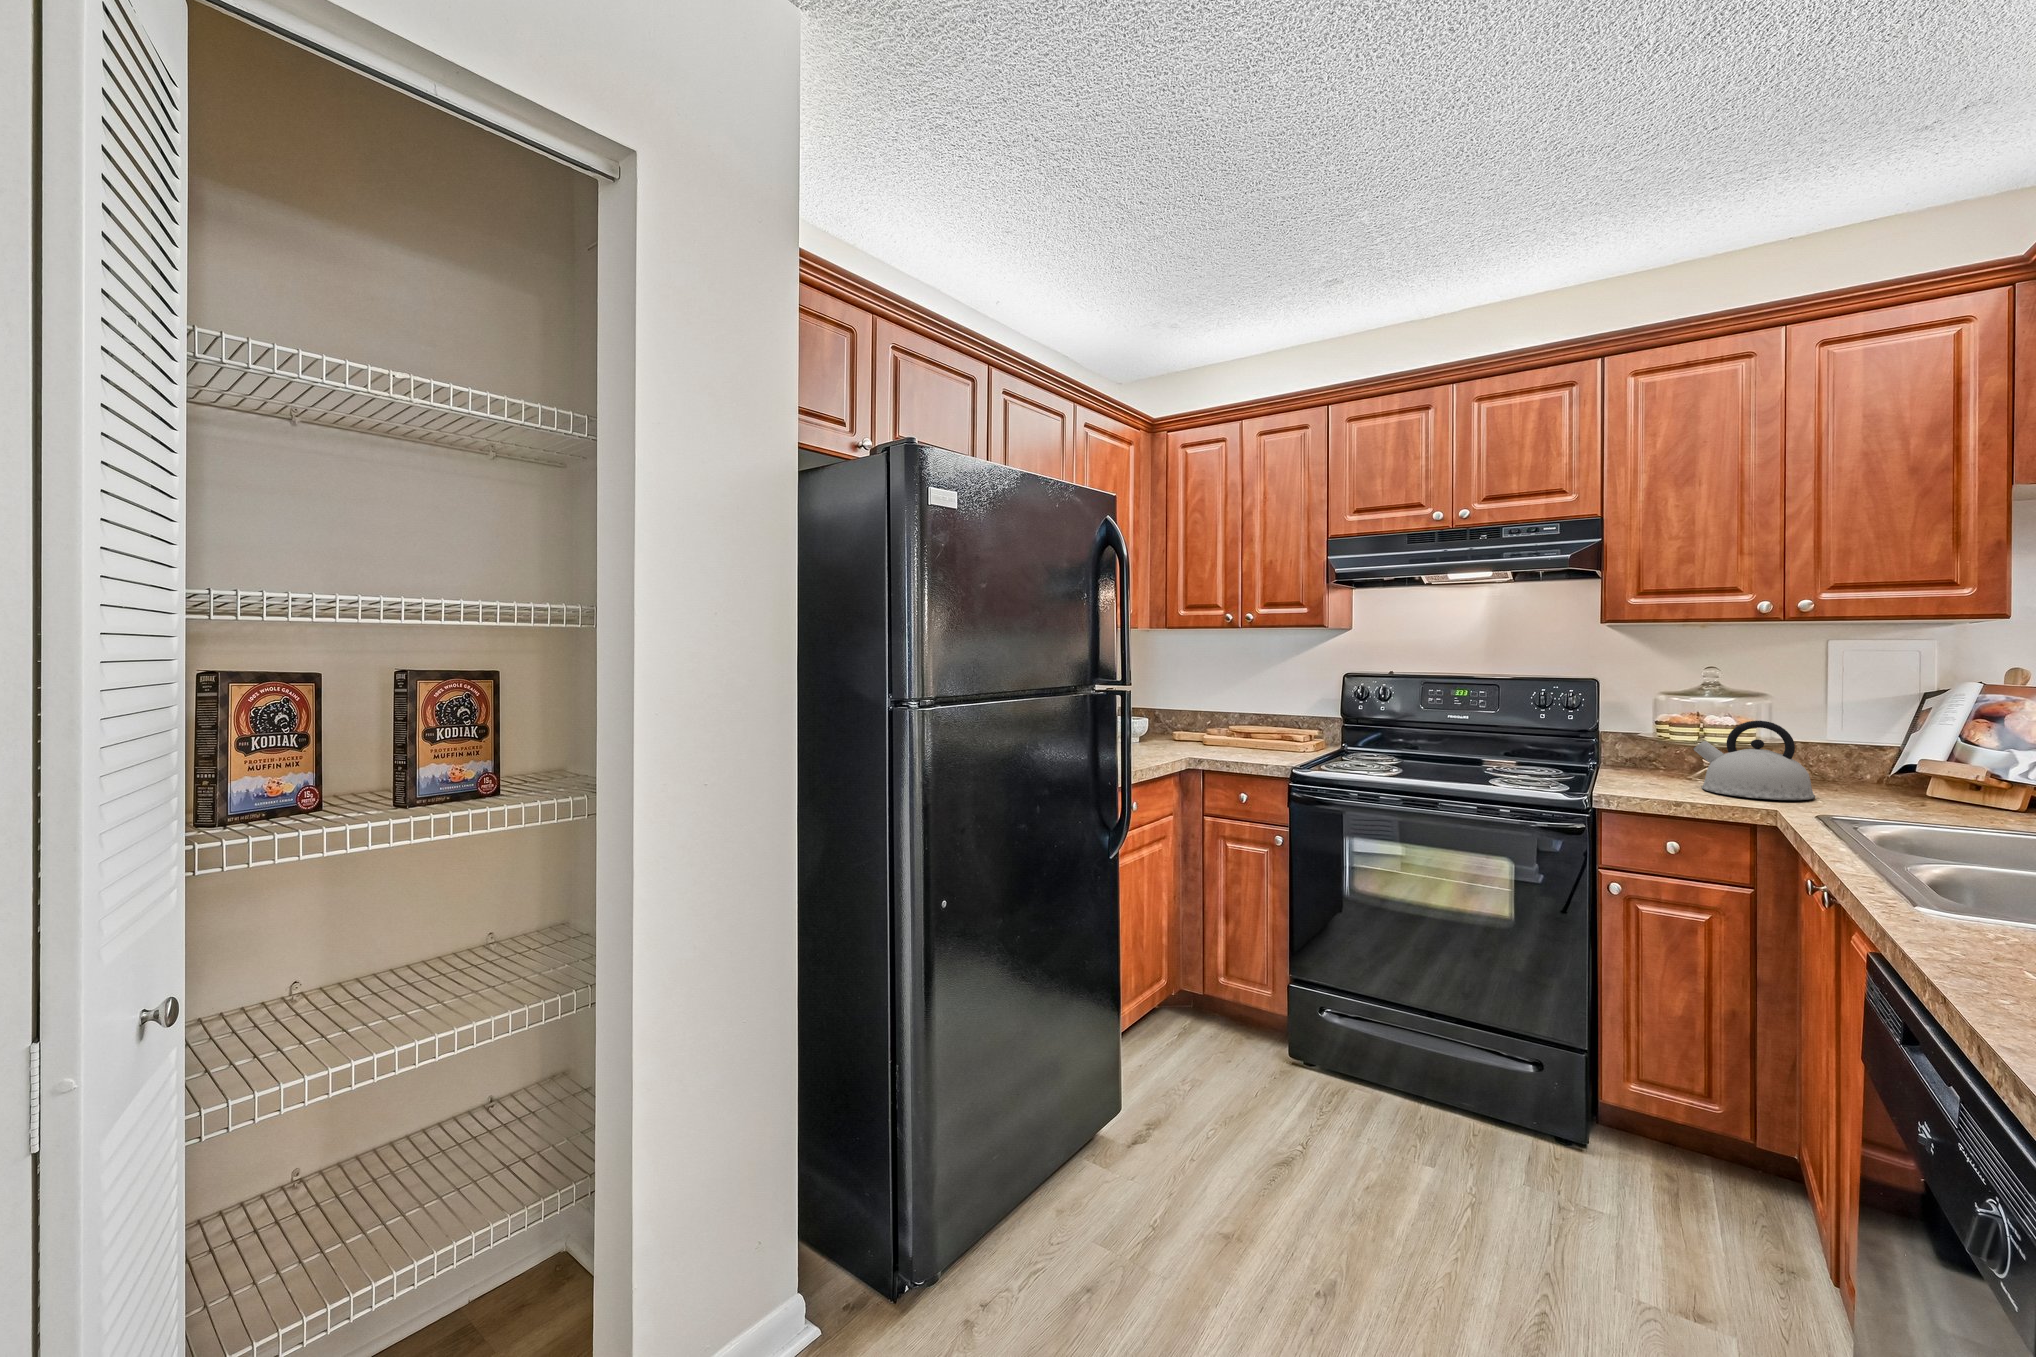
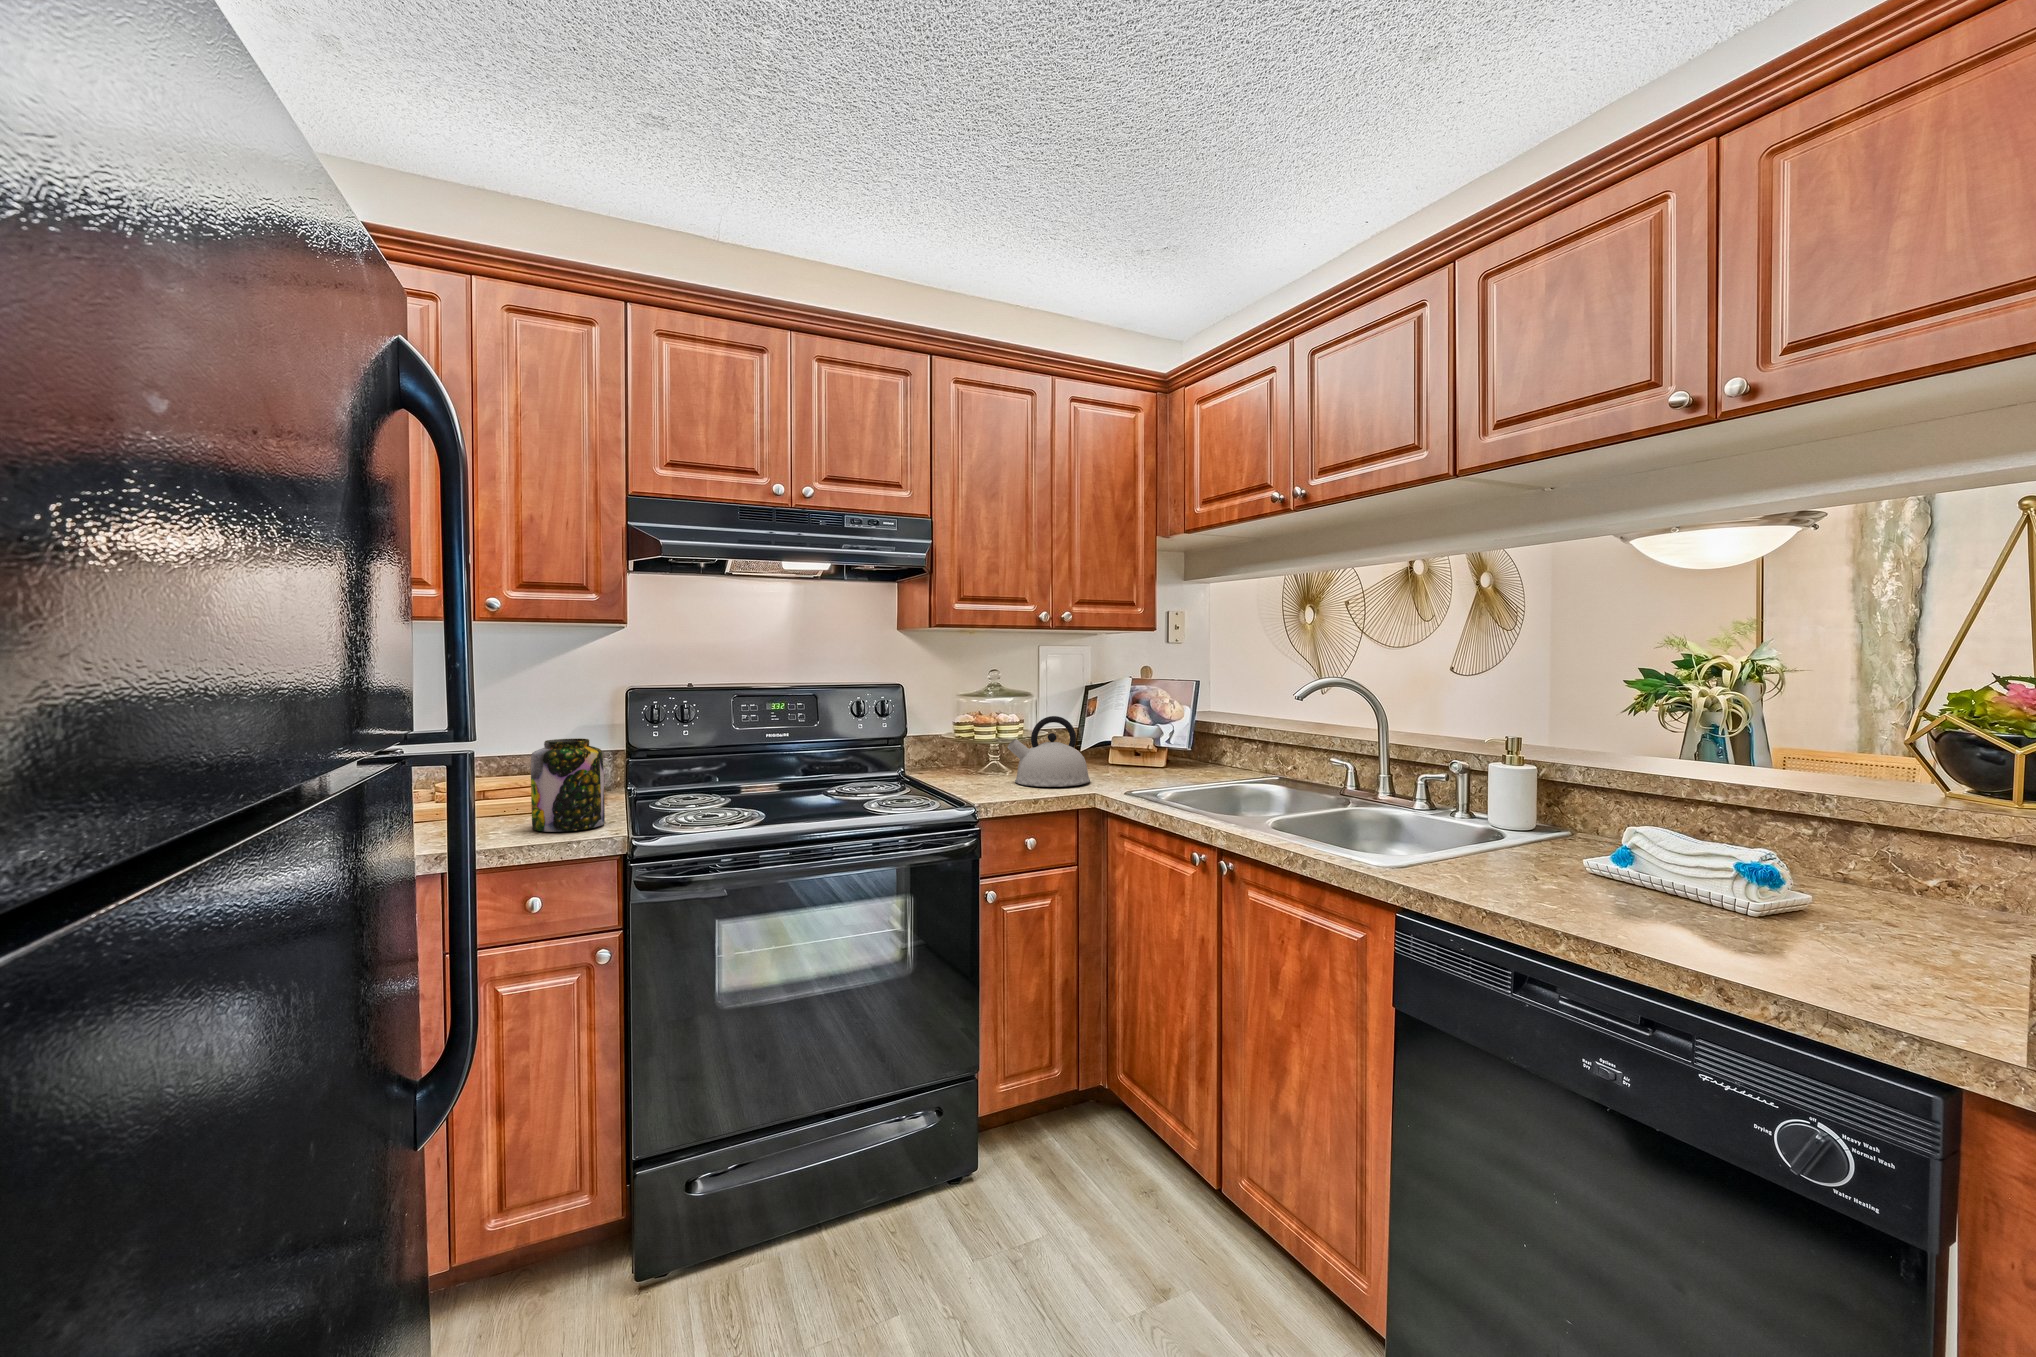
jar: none [1250,704,1291,762] -> present [531,738,605,832]

